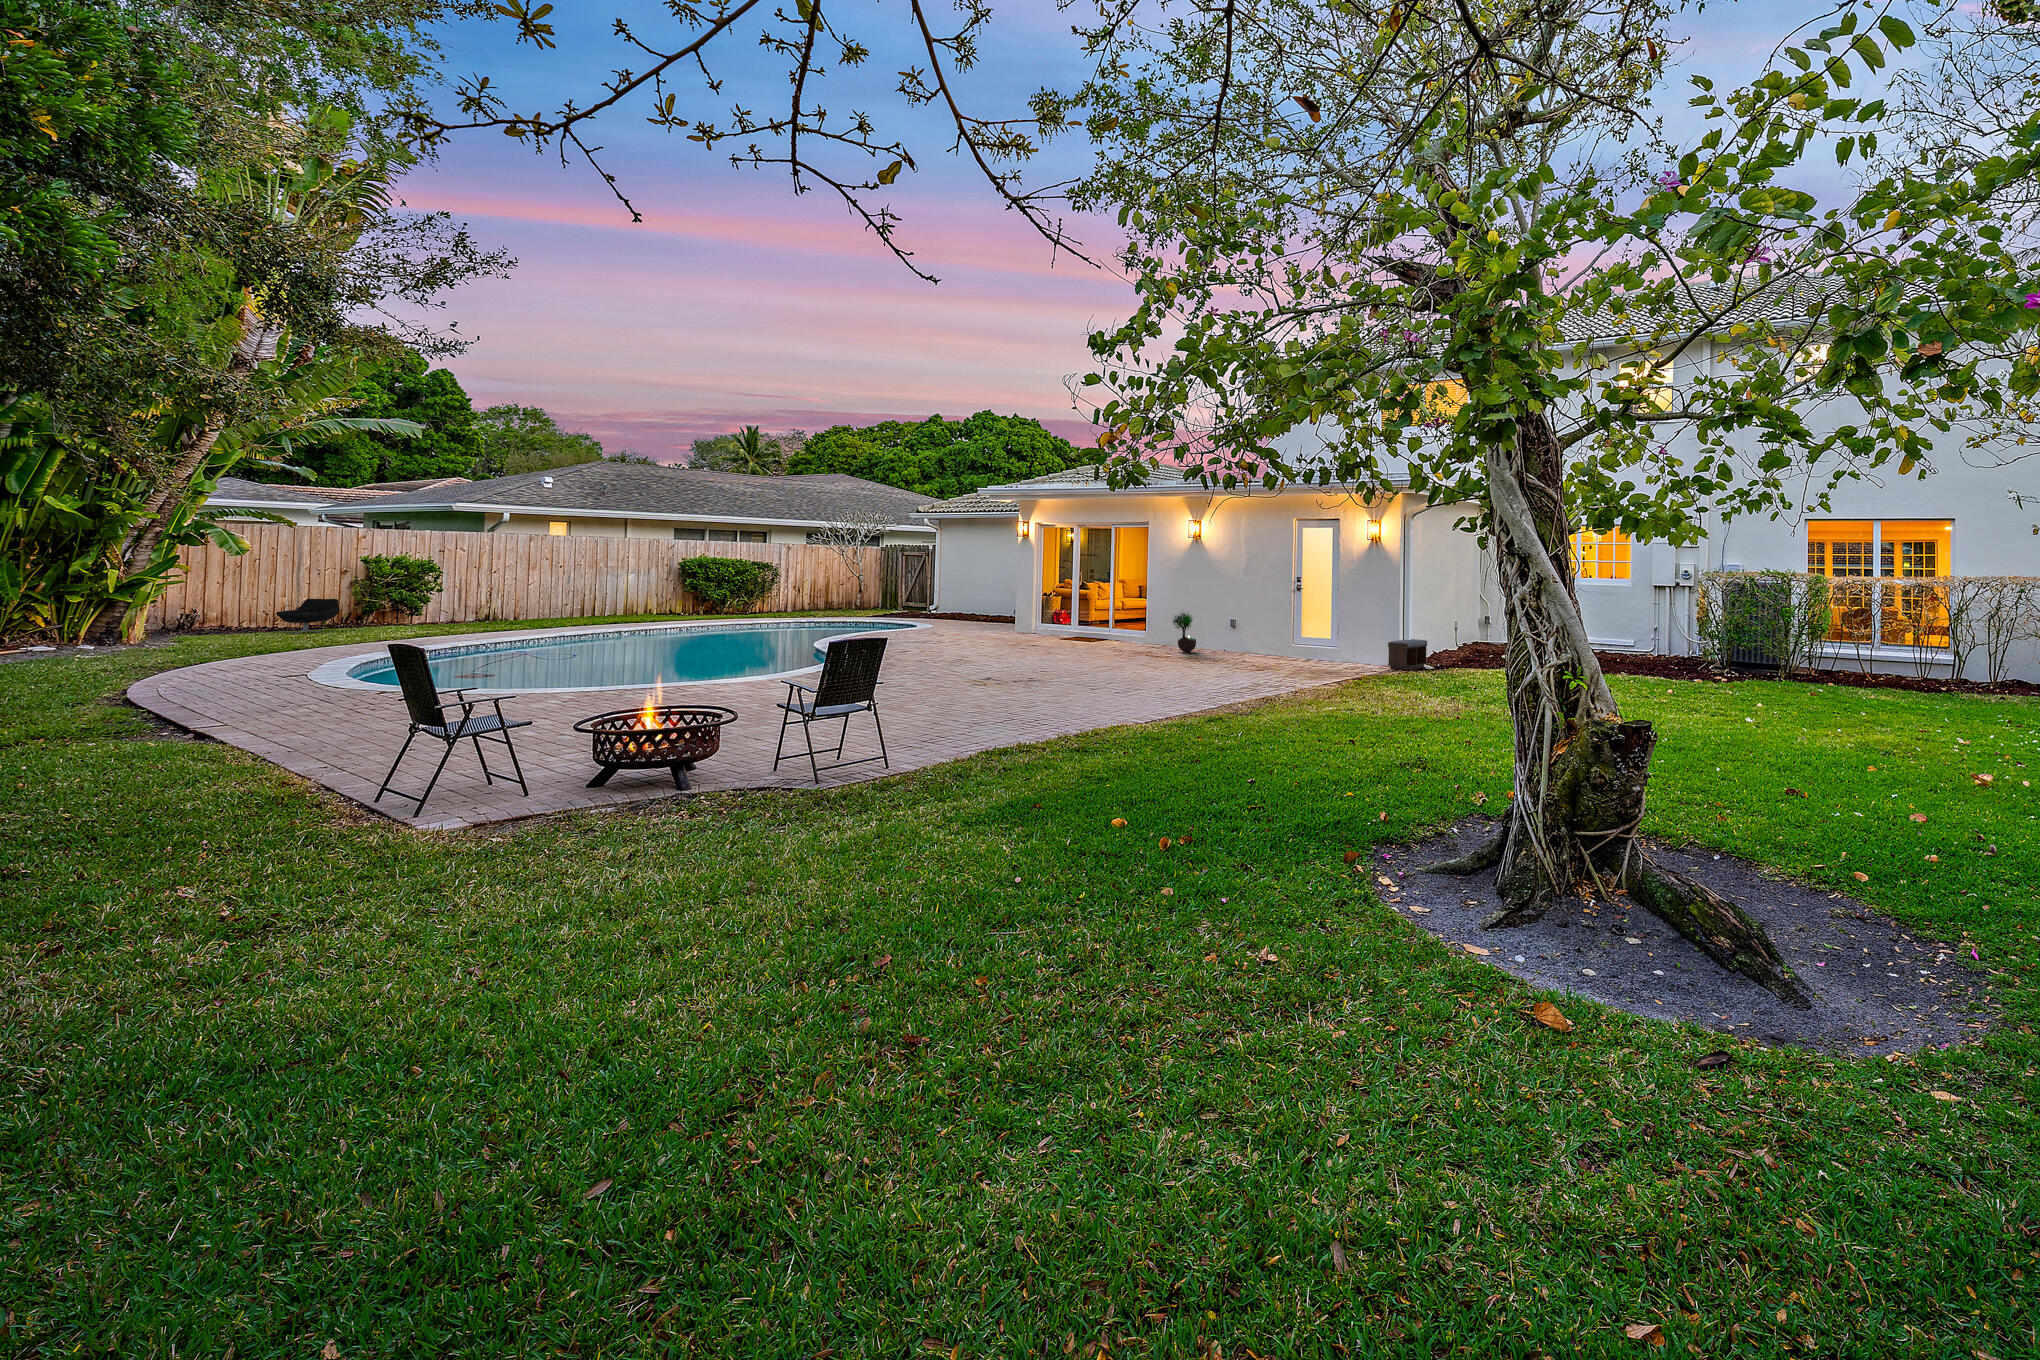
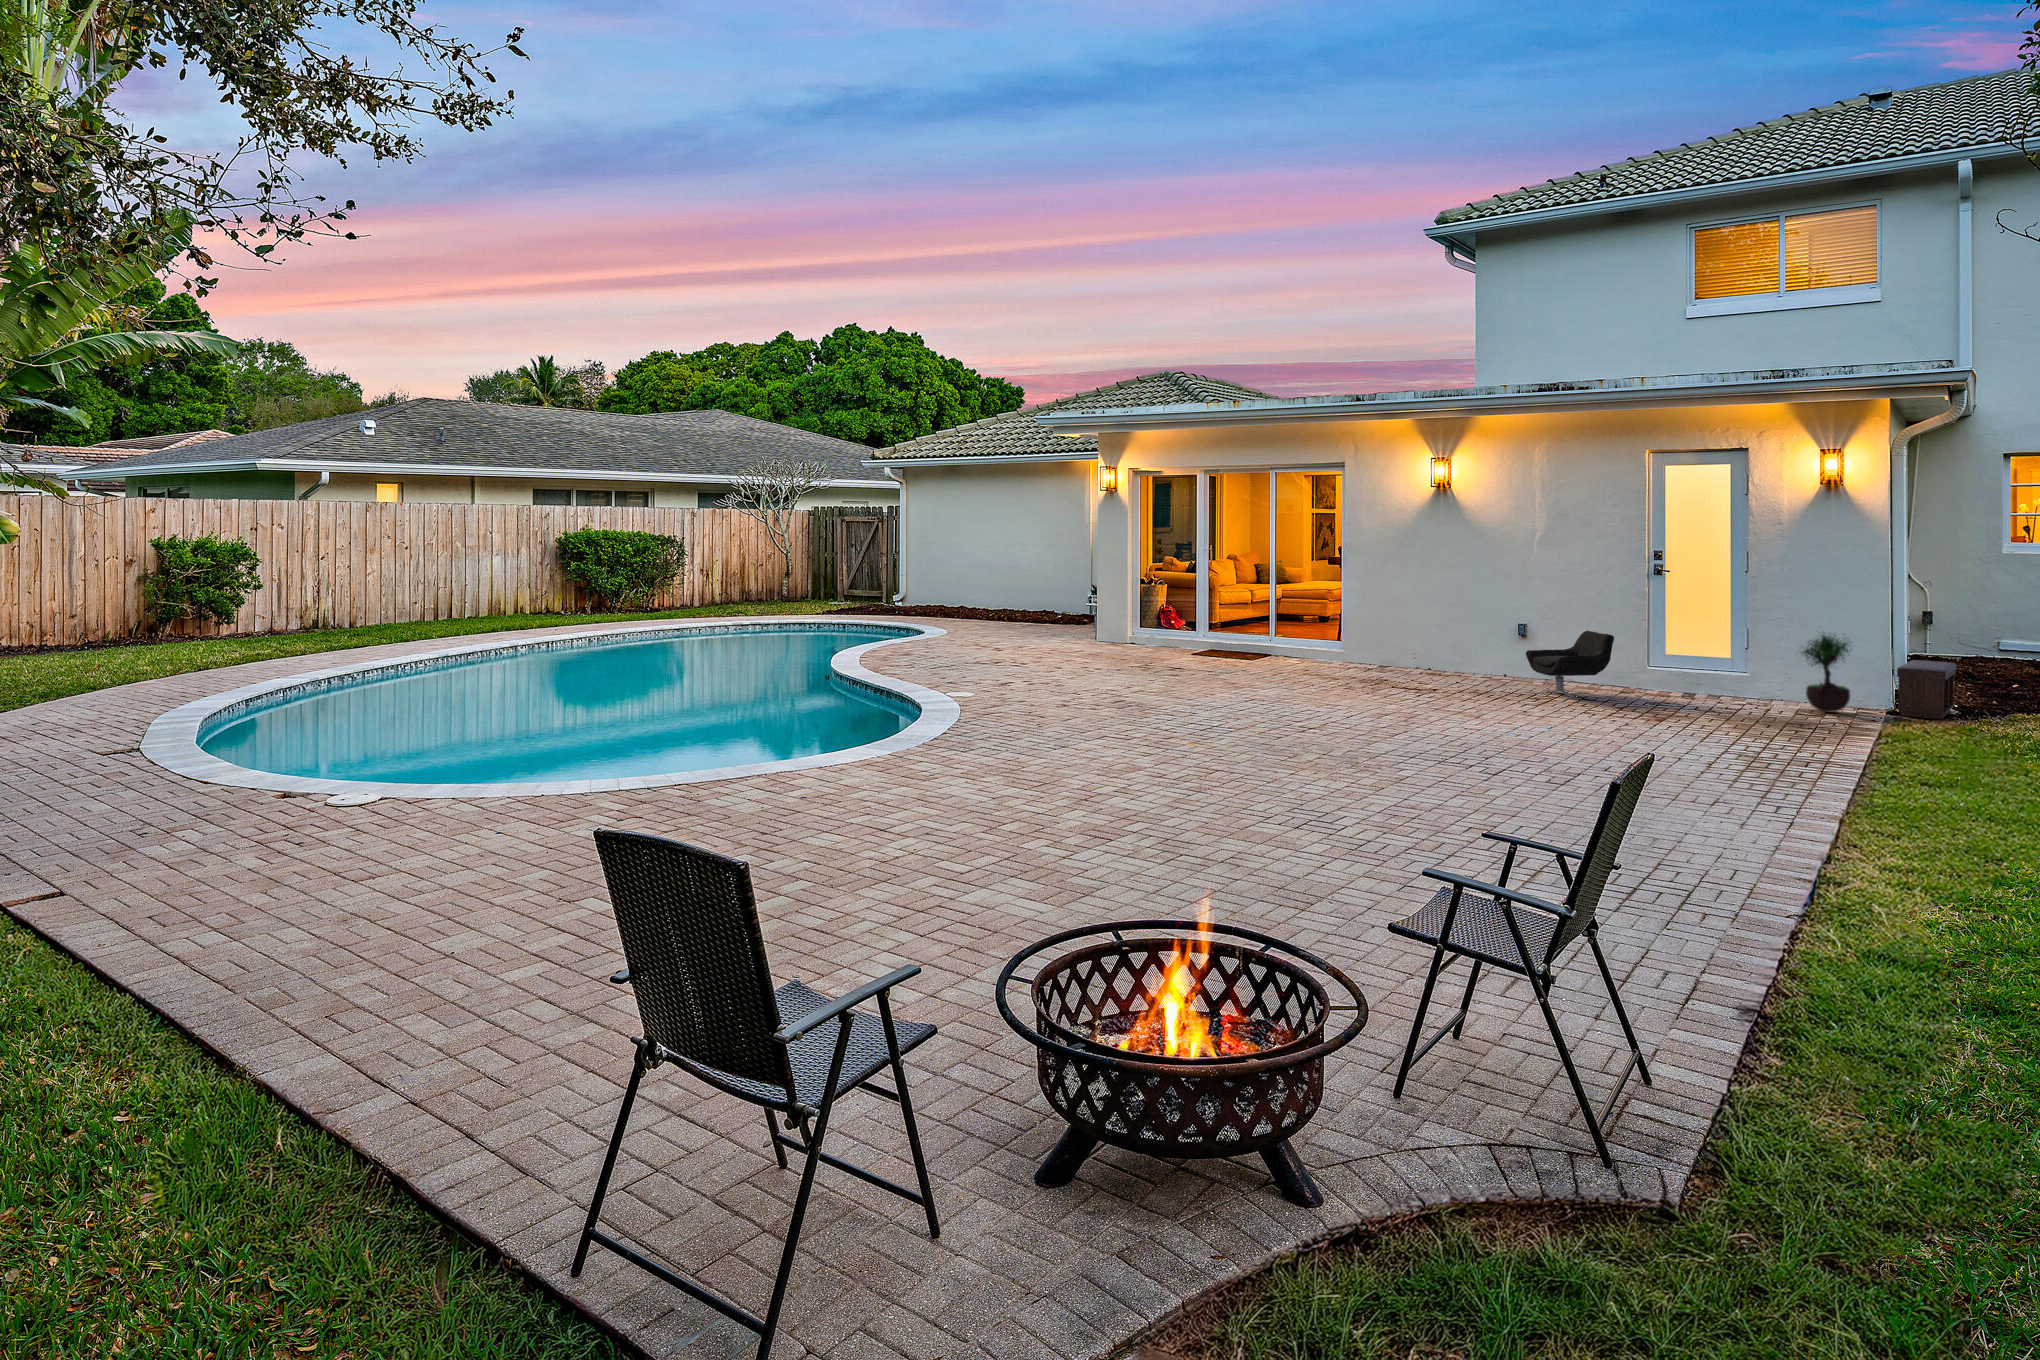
lounge chair: present [276,599,340,634] -> present [1526,631,1614,697]
potted tree: present [1173,613,1196,652] -> present [1802,634,1850,713]

